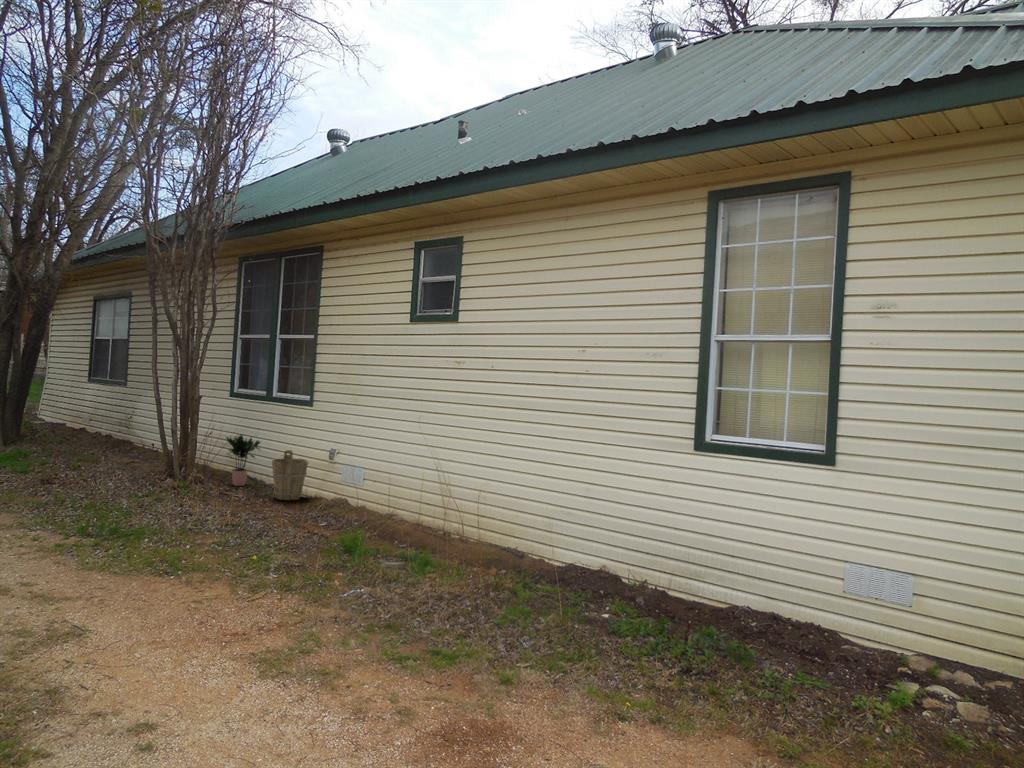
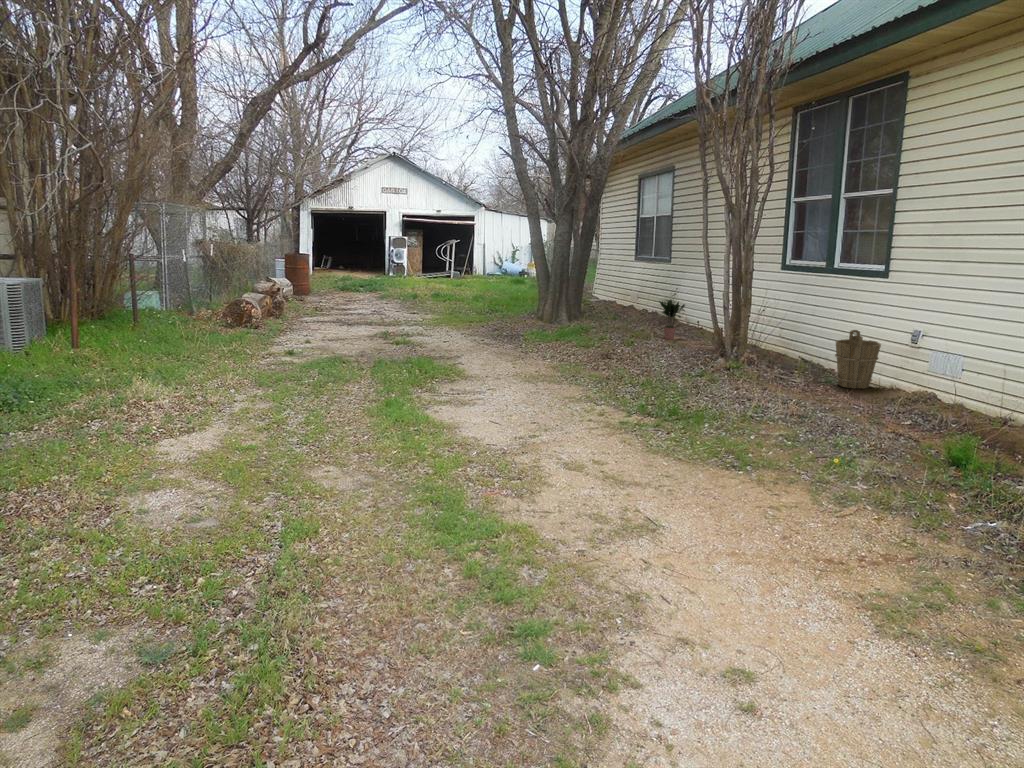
potted plant: present [226,435,260,486] -> present [659,300,685,340]

